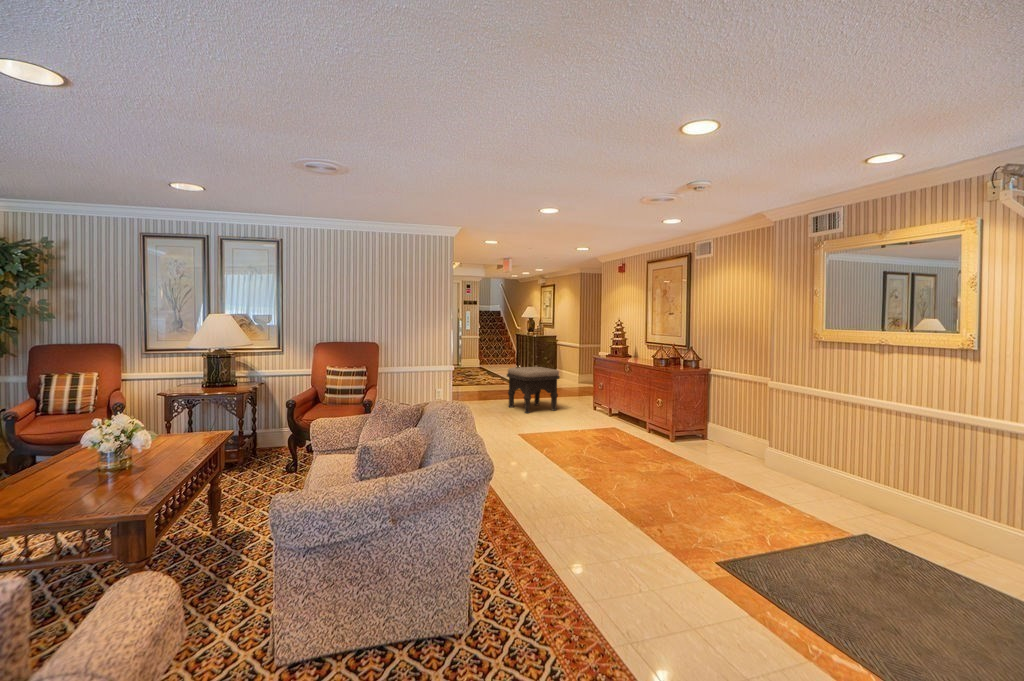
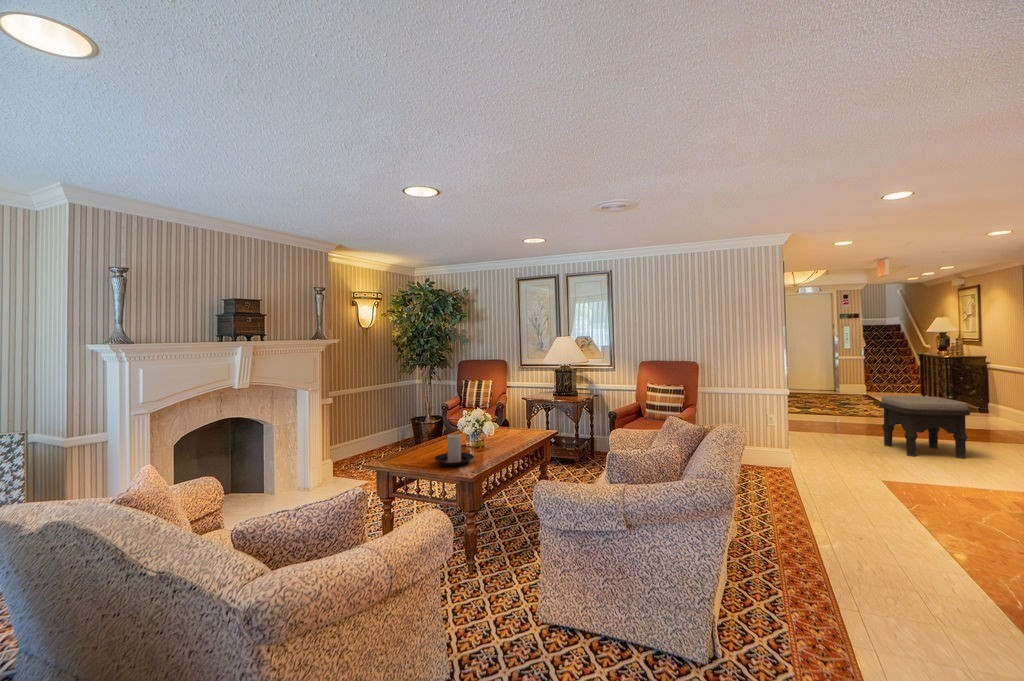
candle holder: none [47,455,125,505] -> present [435,434,474,466]

